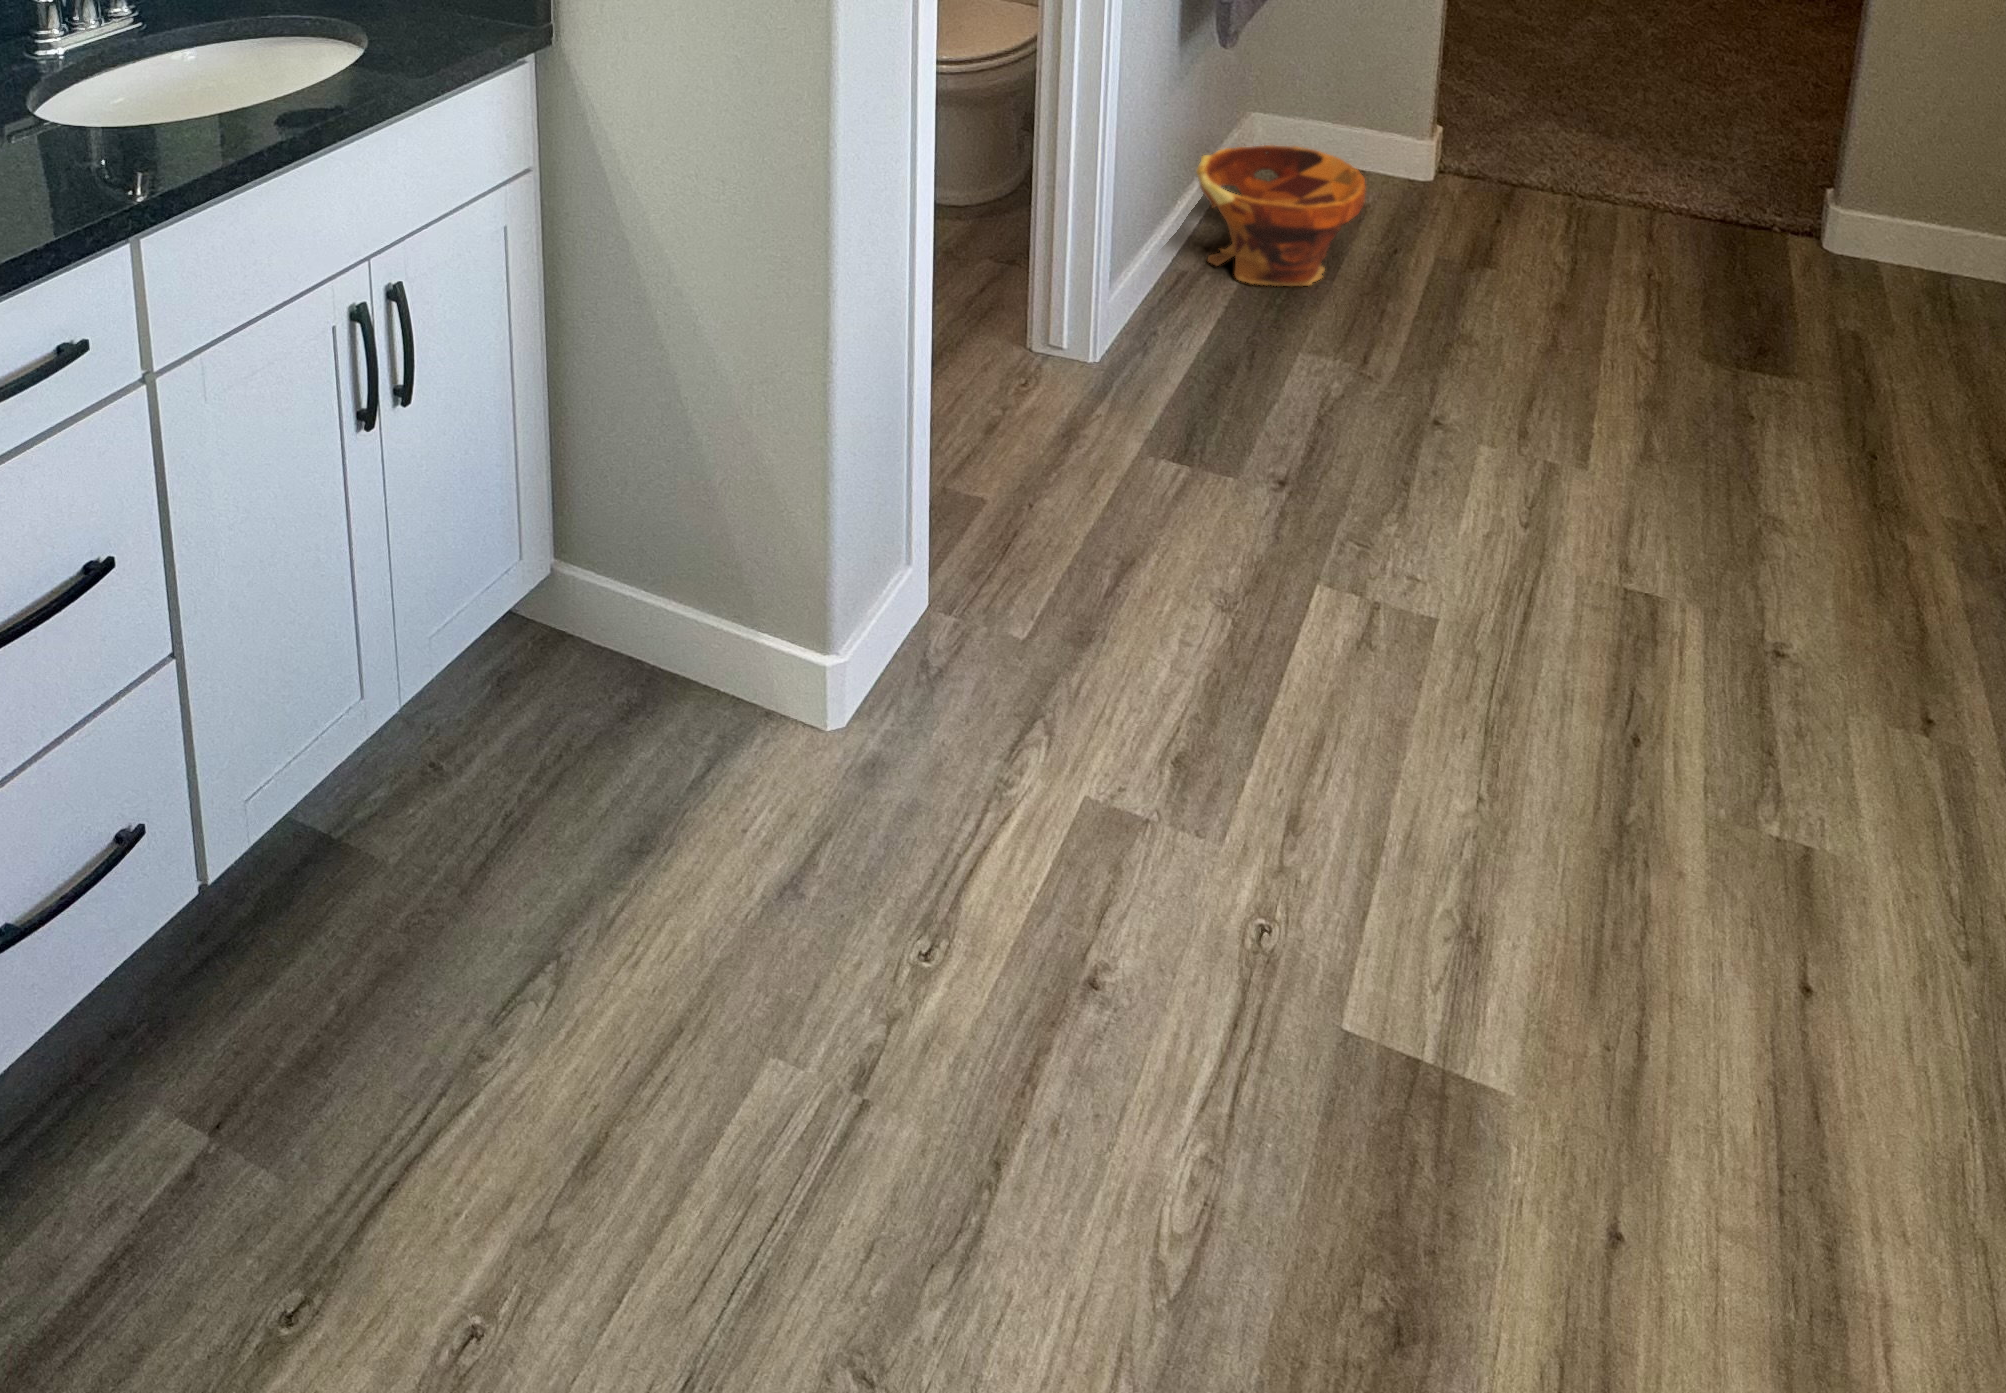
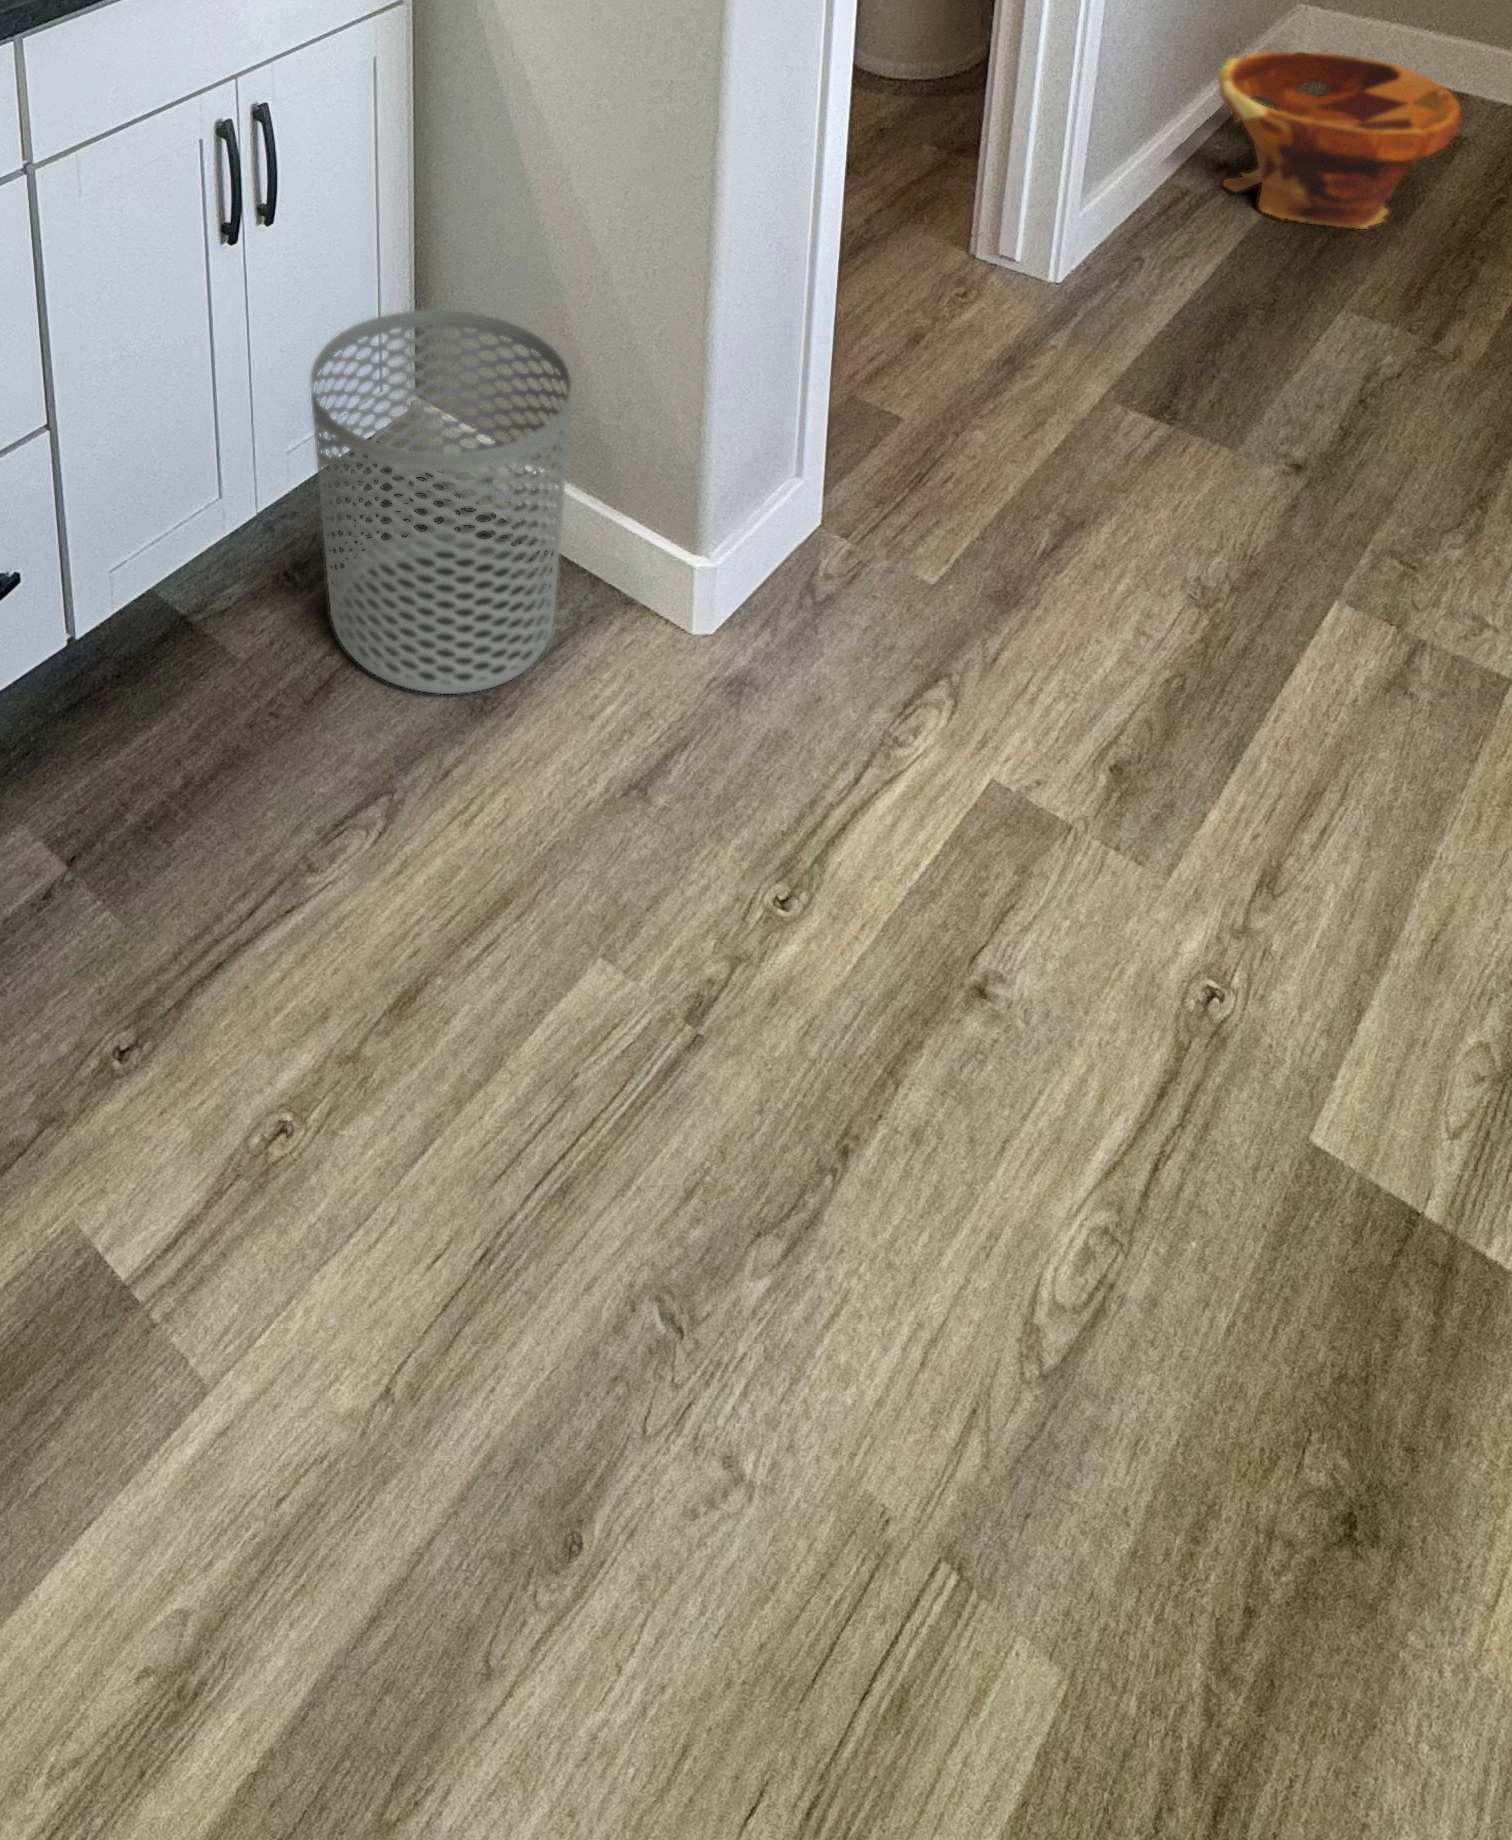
waste bin: none [458,457,709,835] -> present [311,310,571,694]

